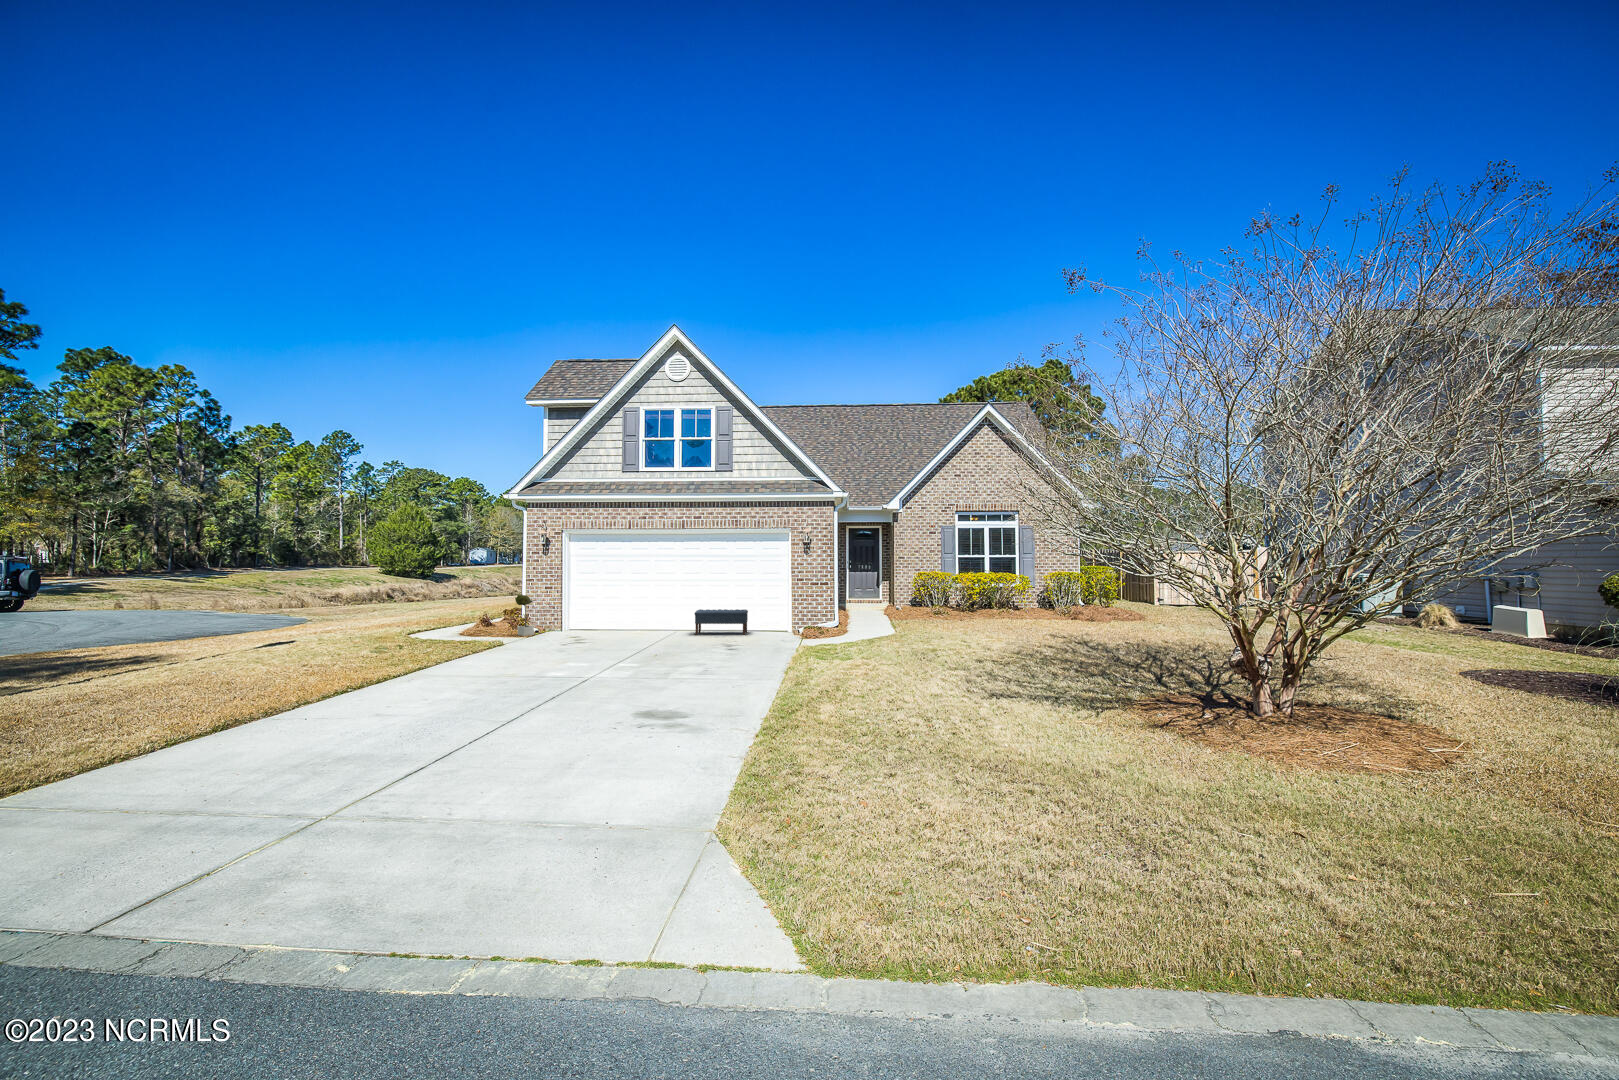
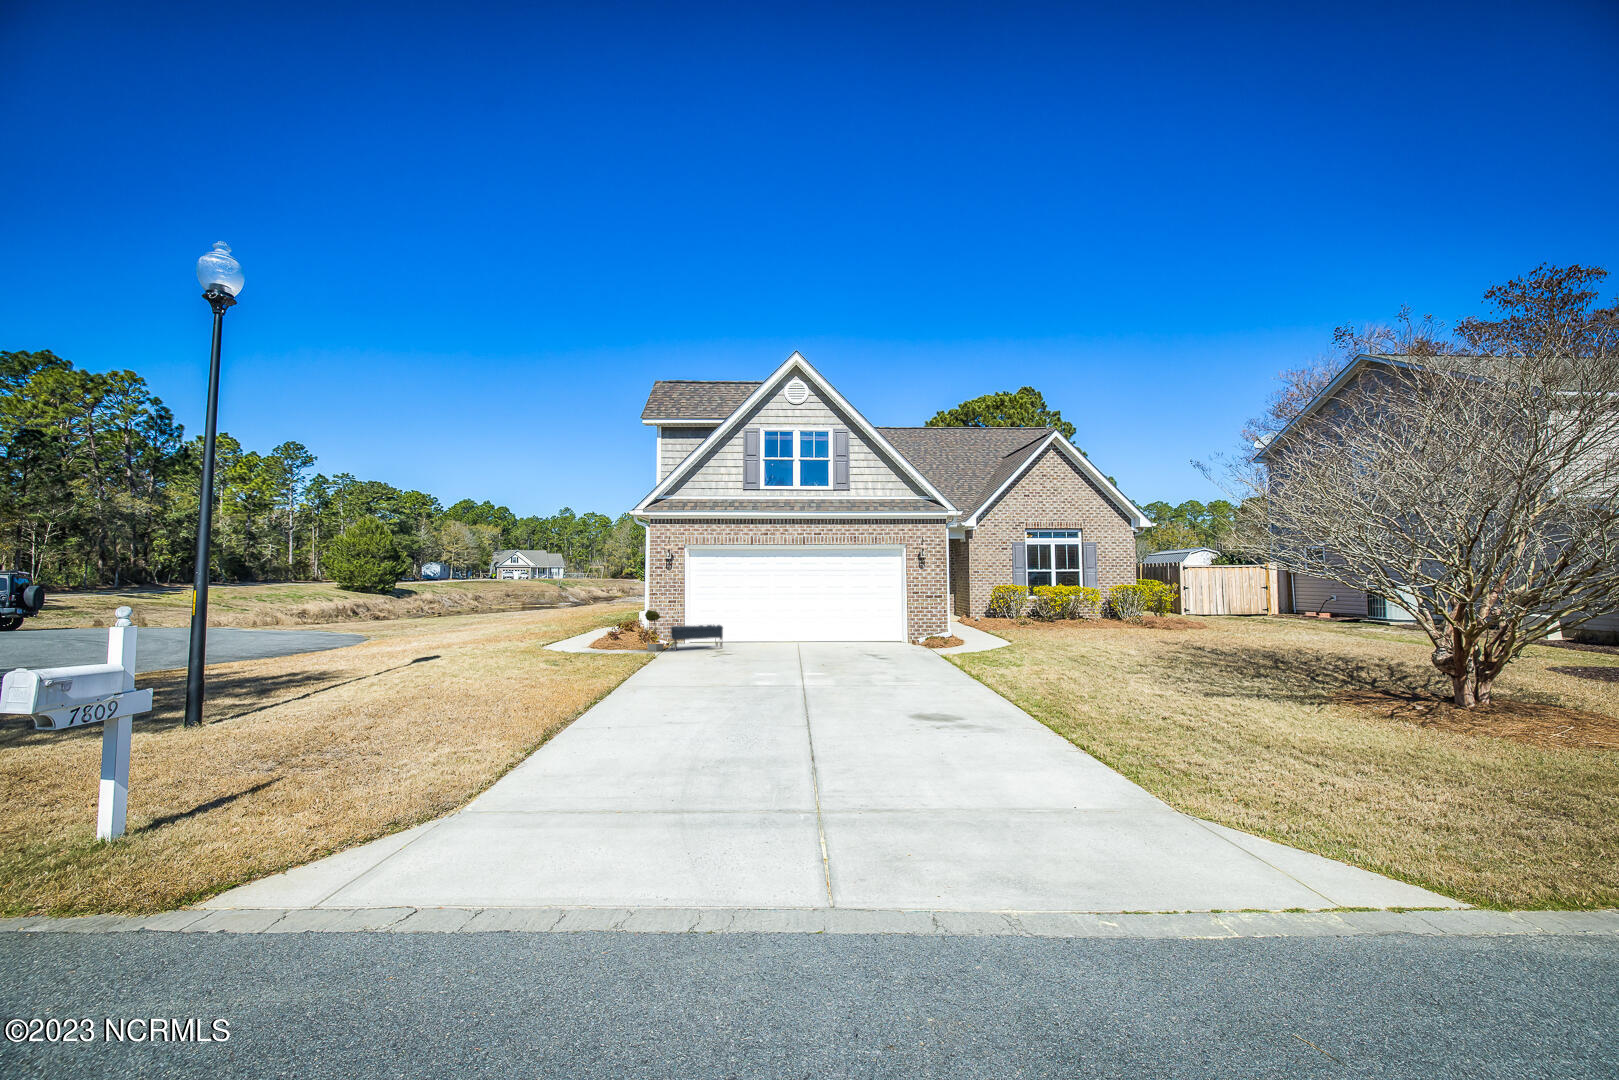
bench: present [695,609,748,635] -> present [670,625,723,650]

